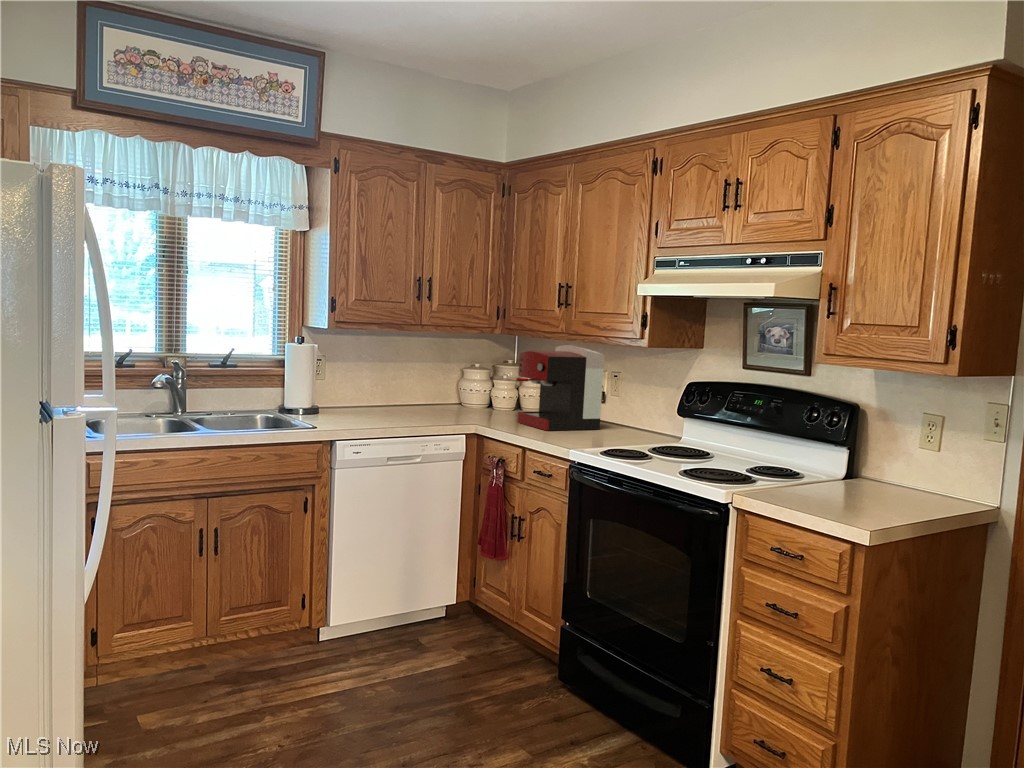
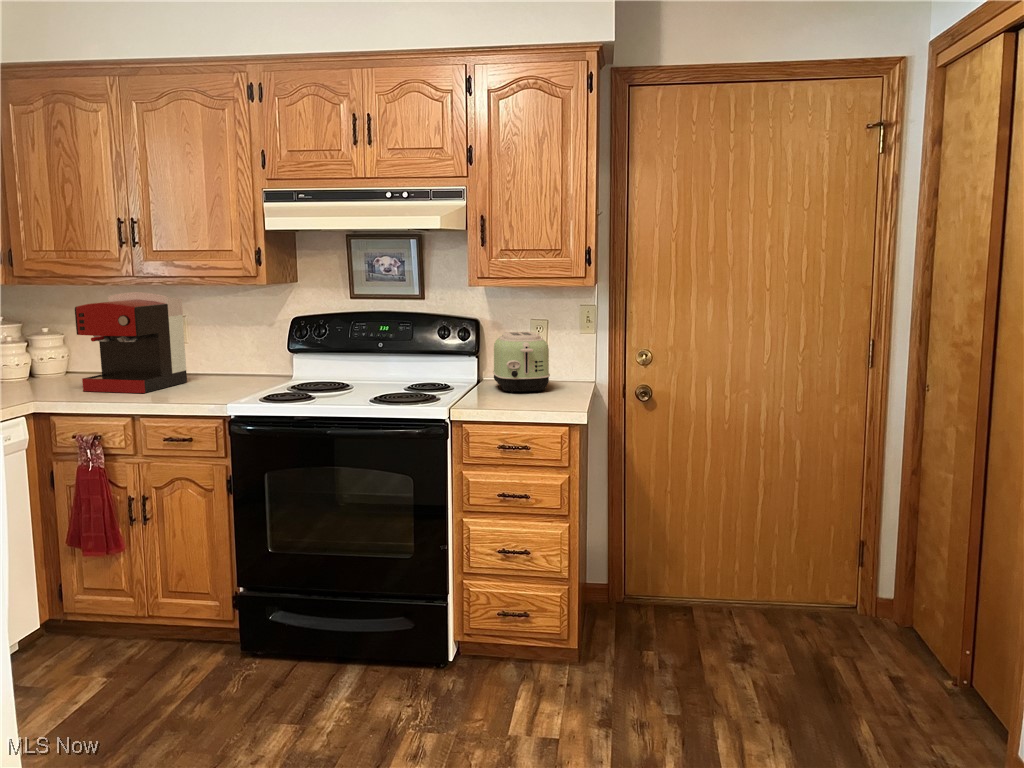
toaster: none [836,424,918,500] -> present [493,332,550,393]

